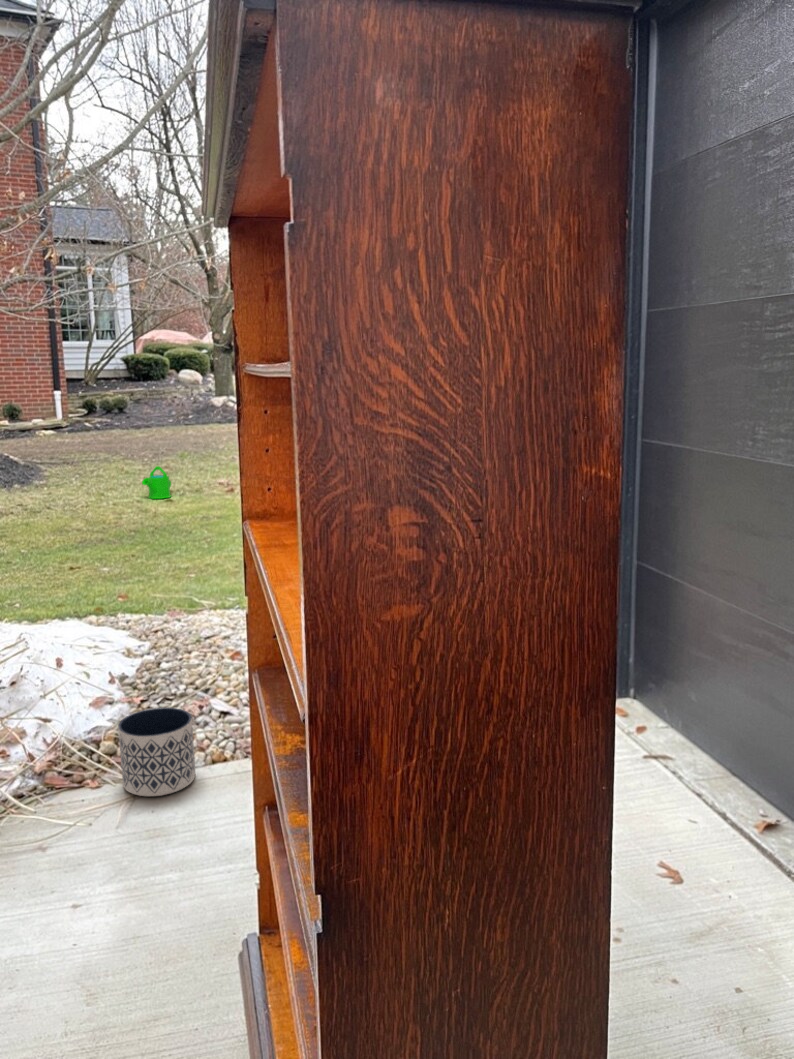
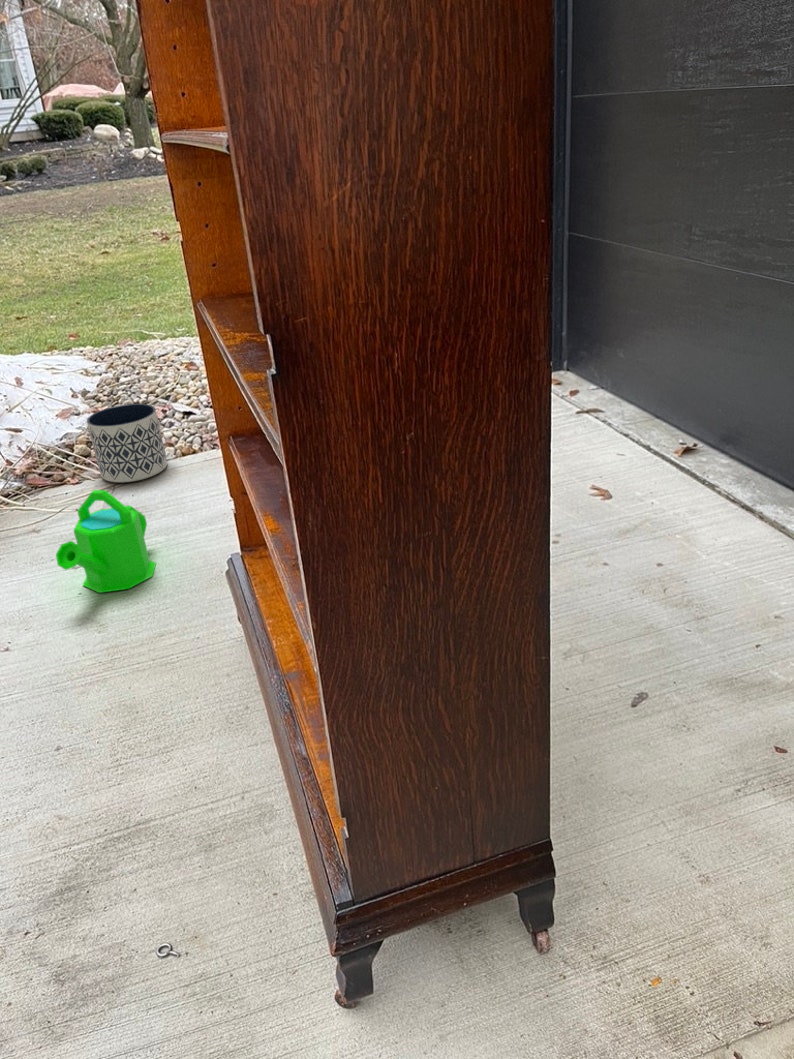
watering can: present [142,466,172,499] -> present [56,490,156,593]

